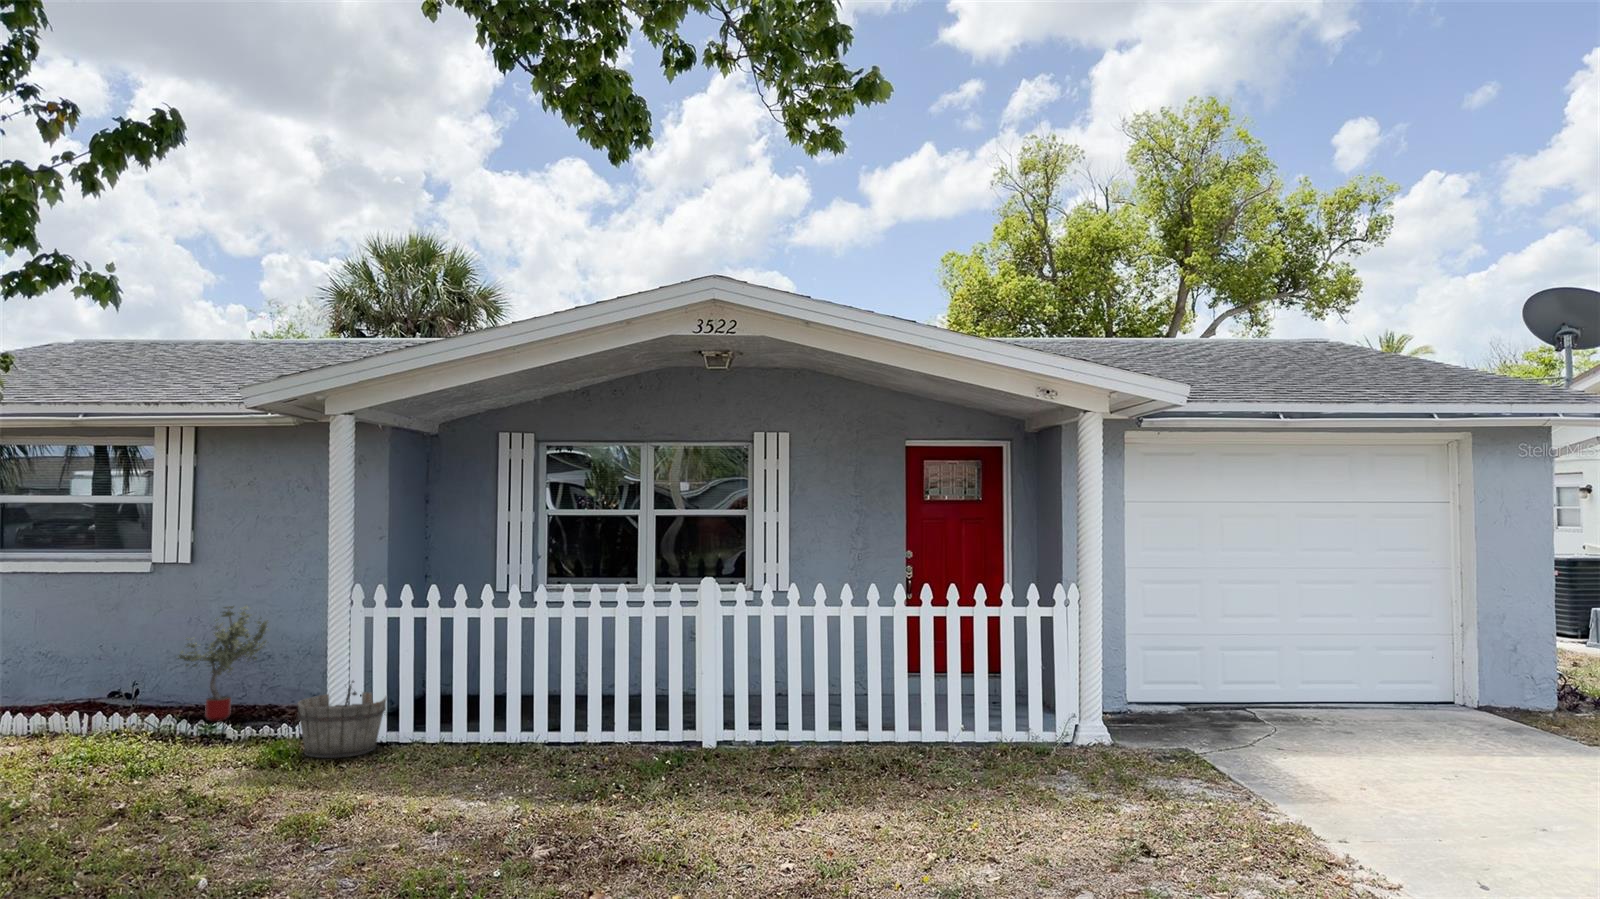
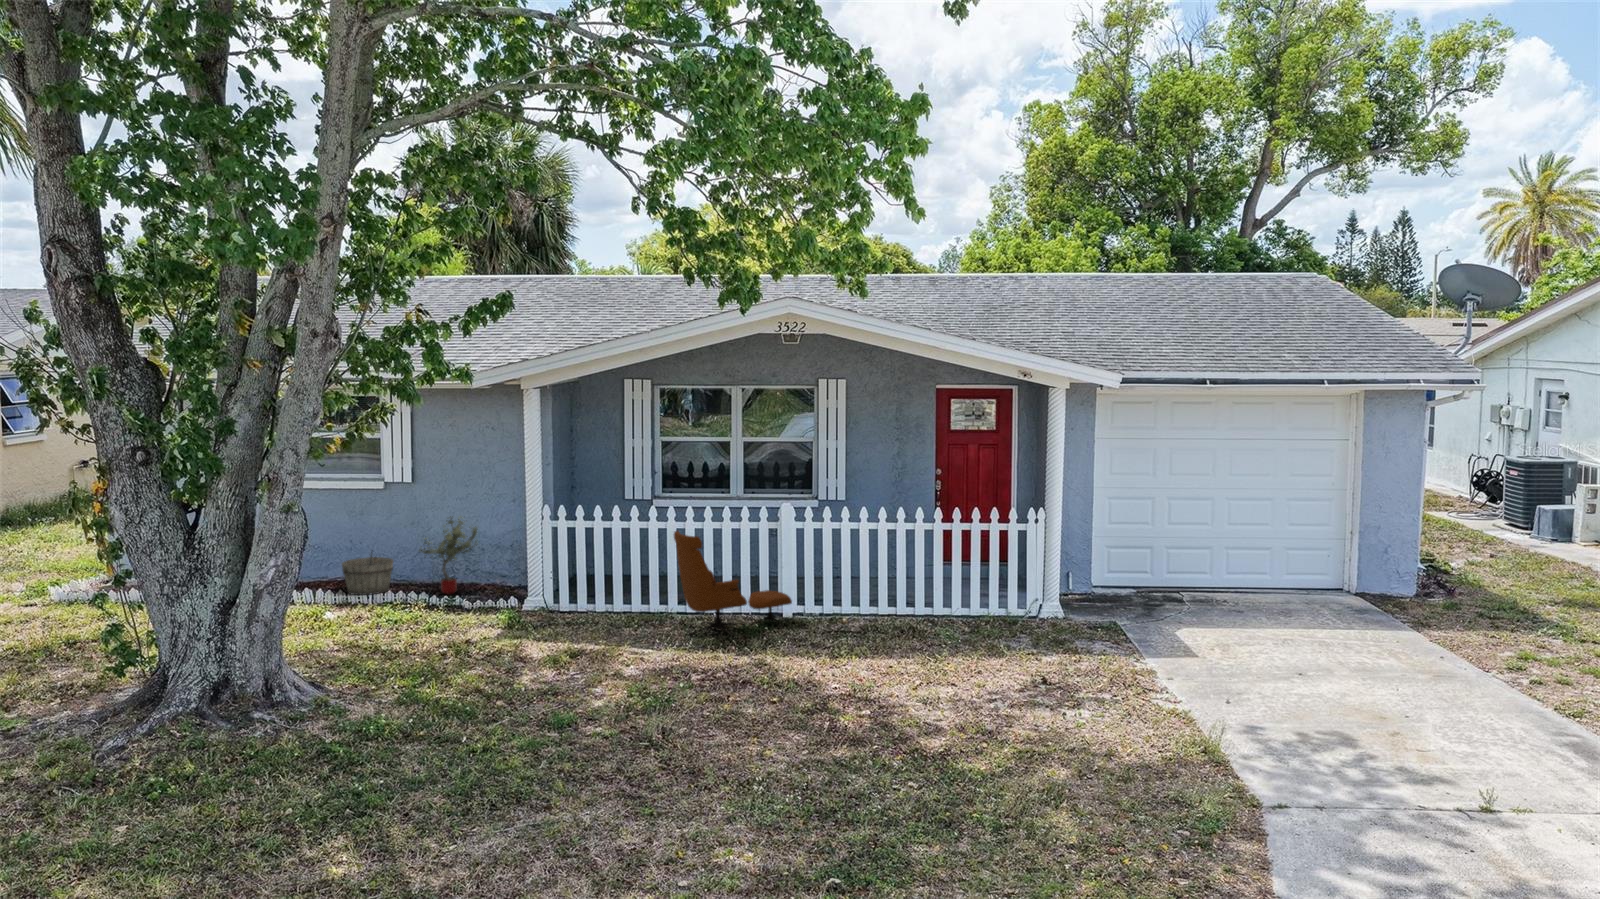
lounge chair: none [534,610,716,781] -> present [674,531,792,638]
wooden bucket: present [296,681,387,758] -> present [342,554,393,595]

